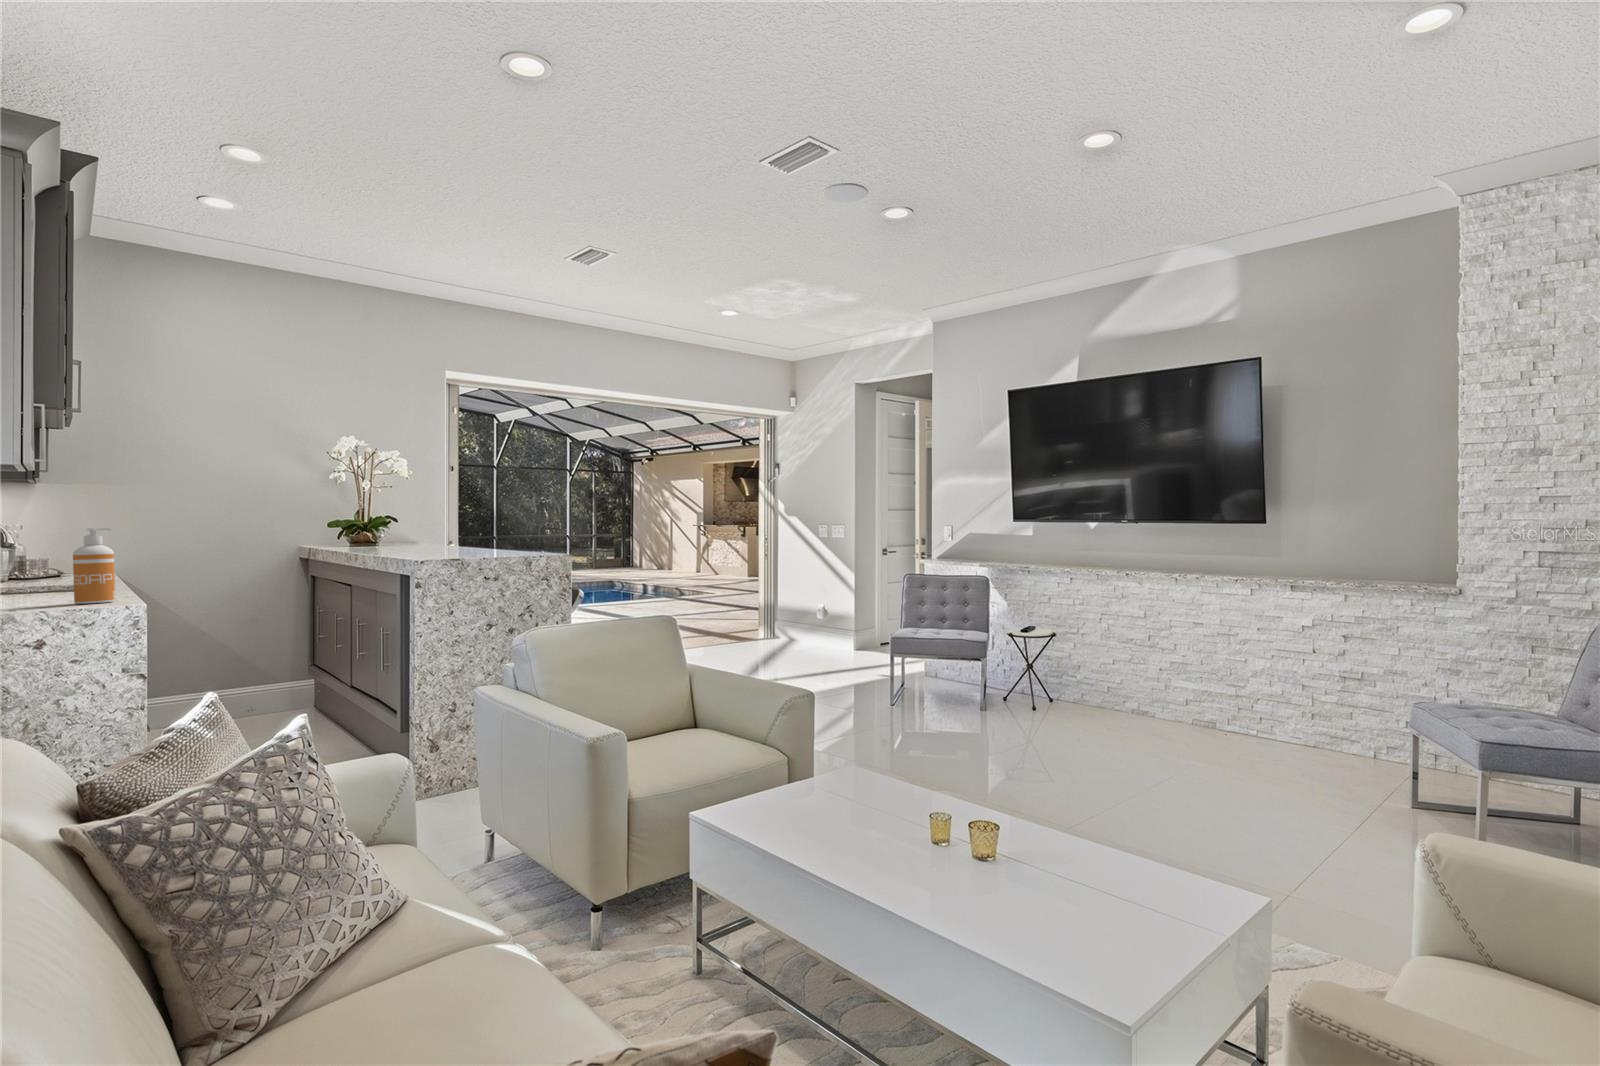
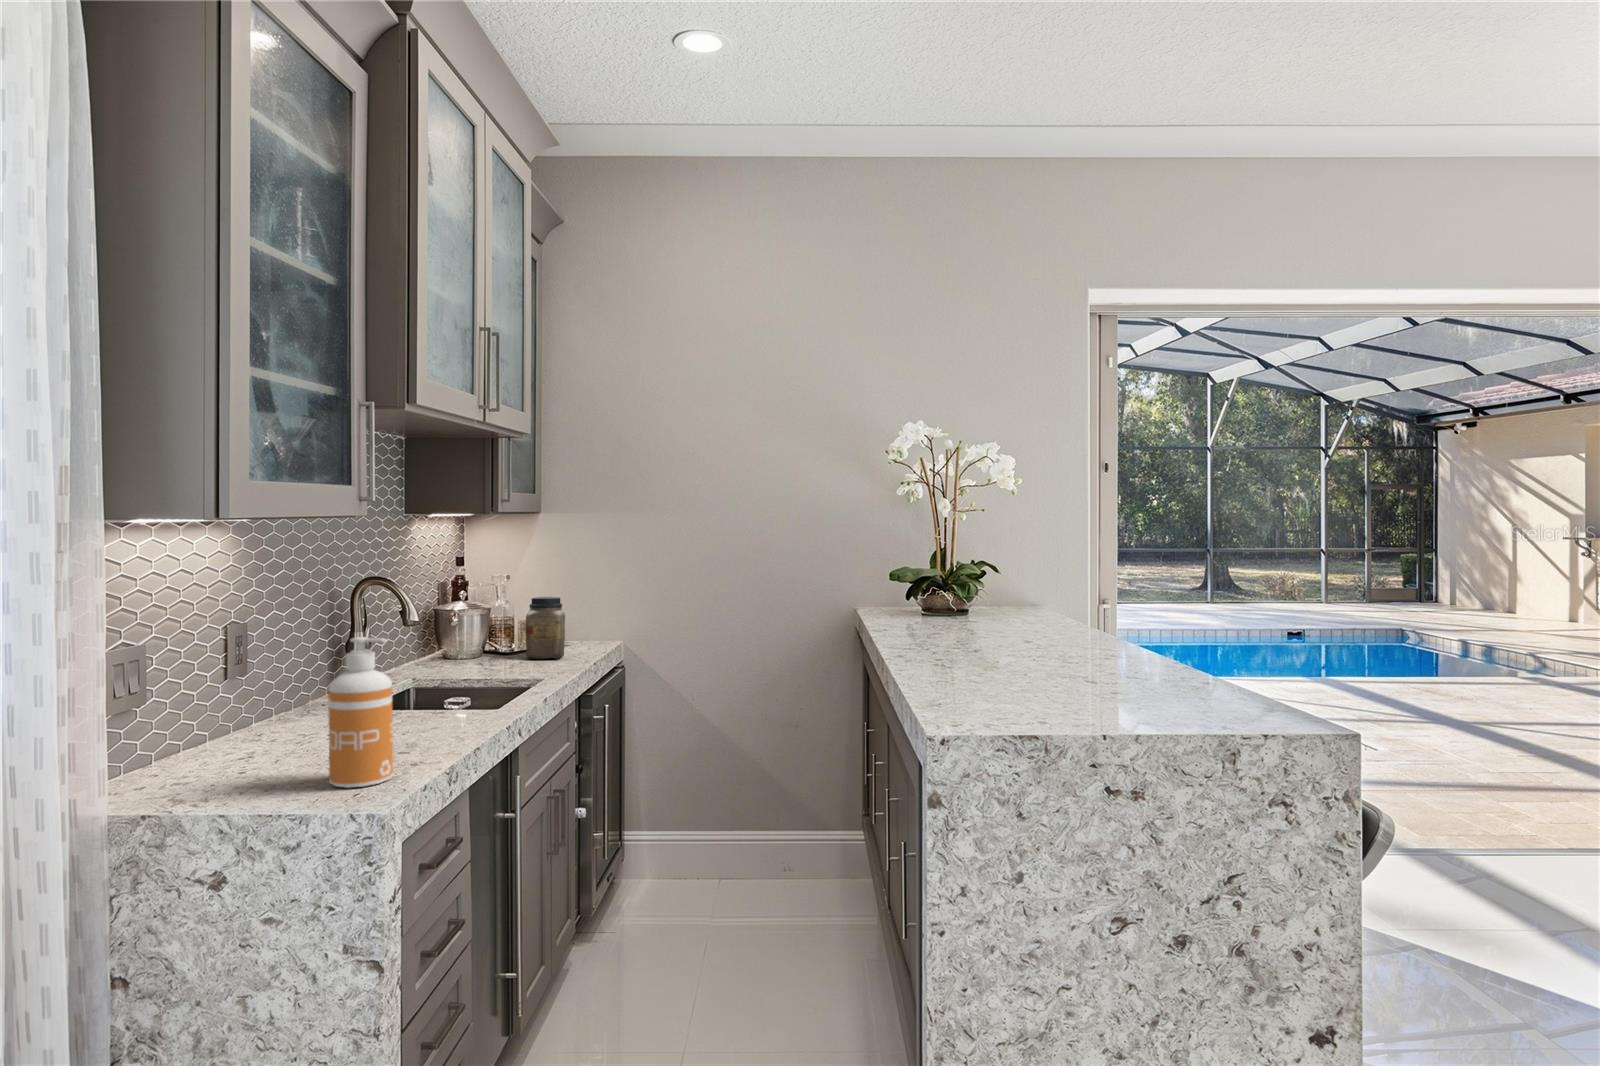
jar: none [36,541,73,586] -> present [525,597,565,659]

